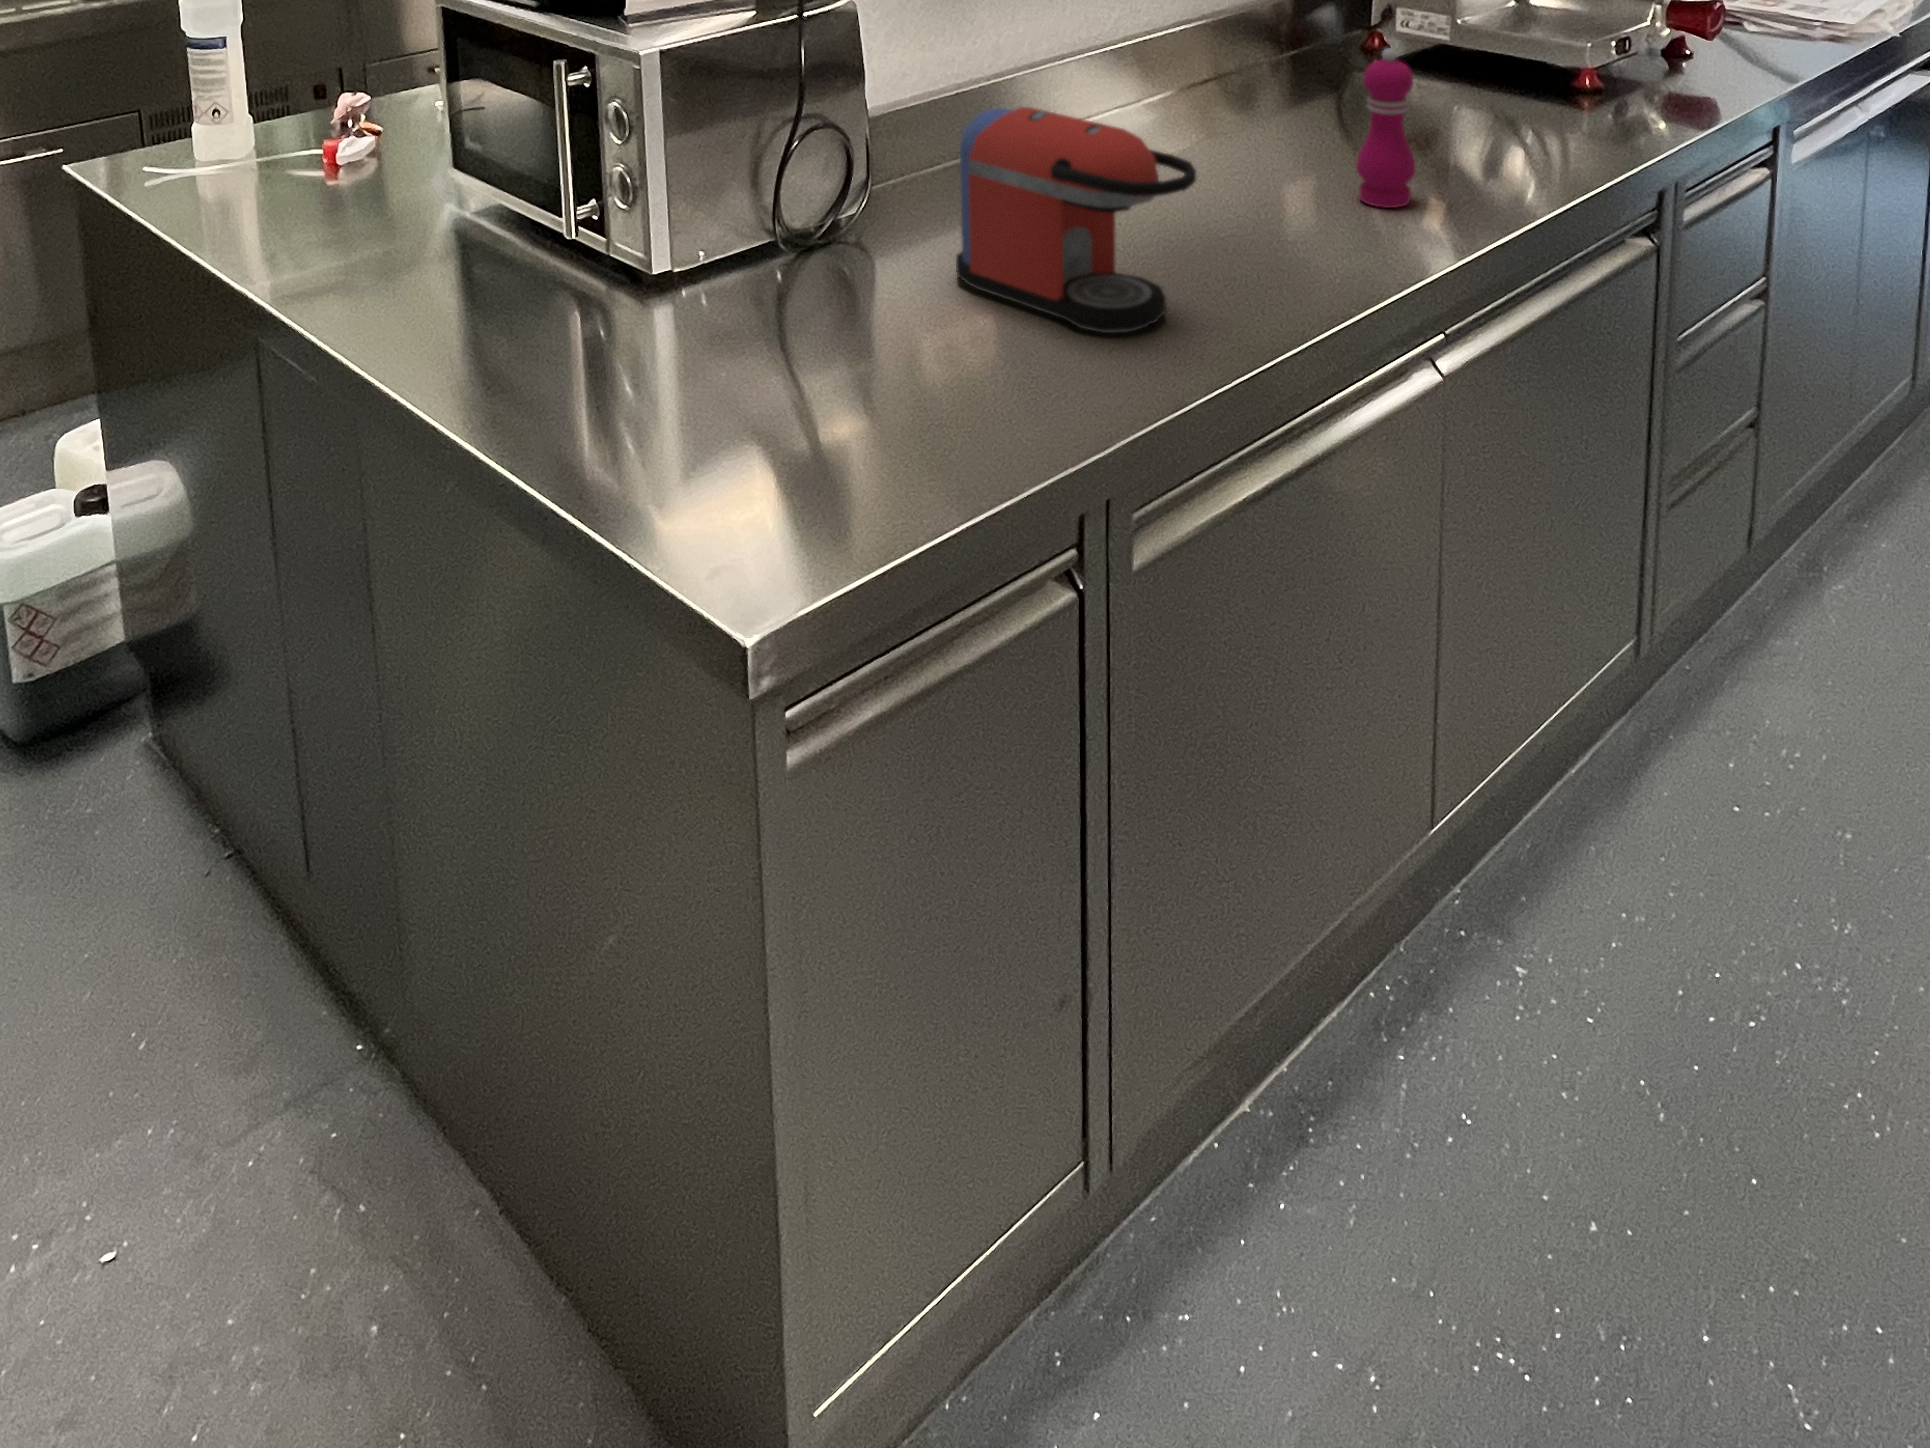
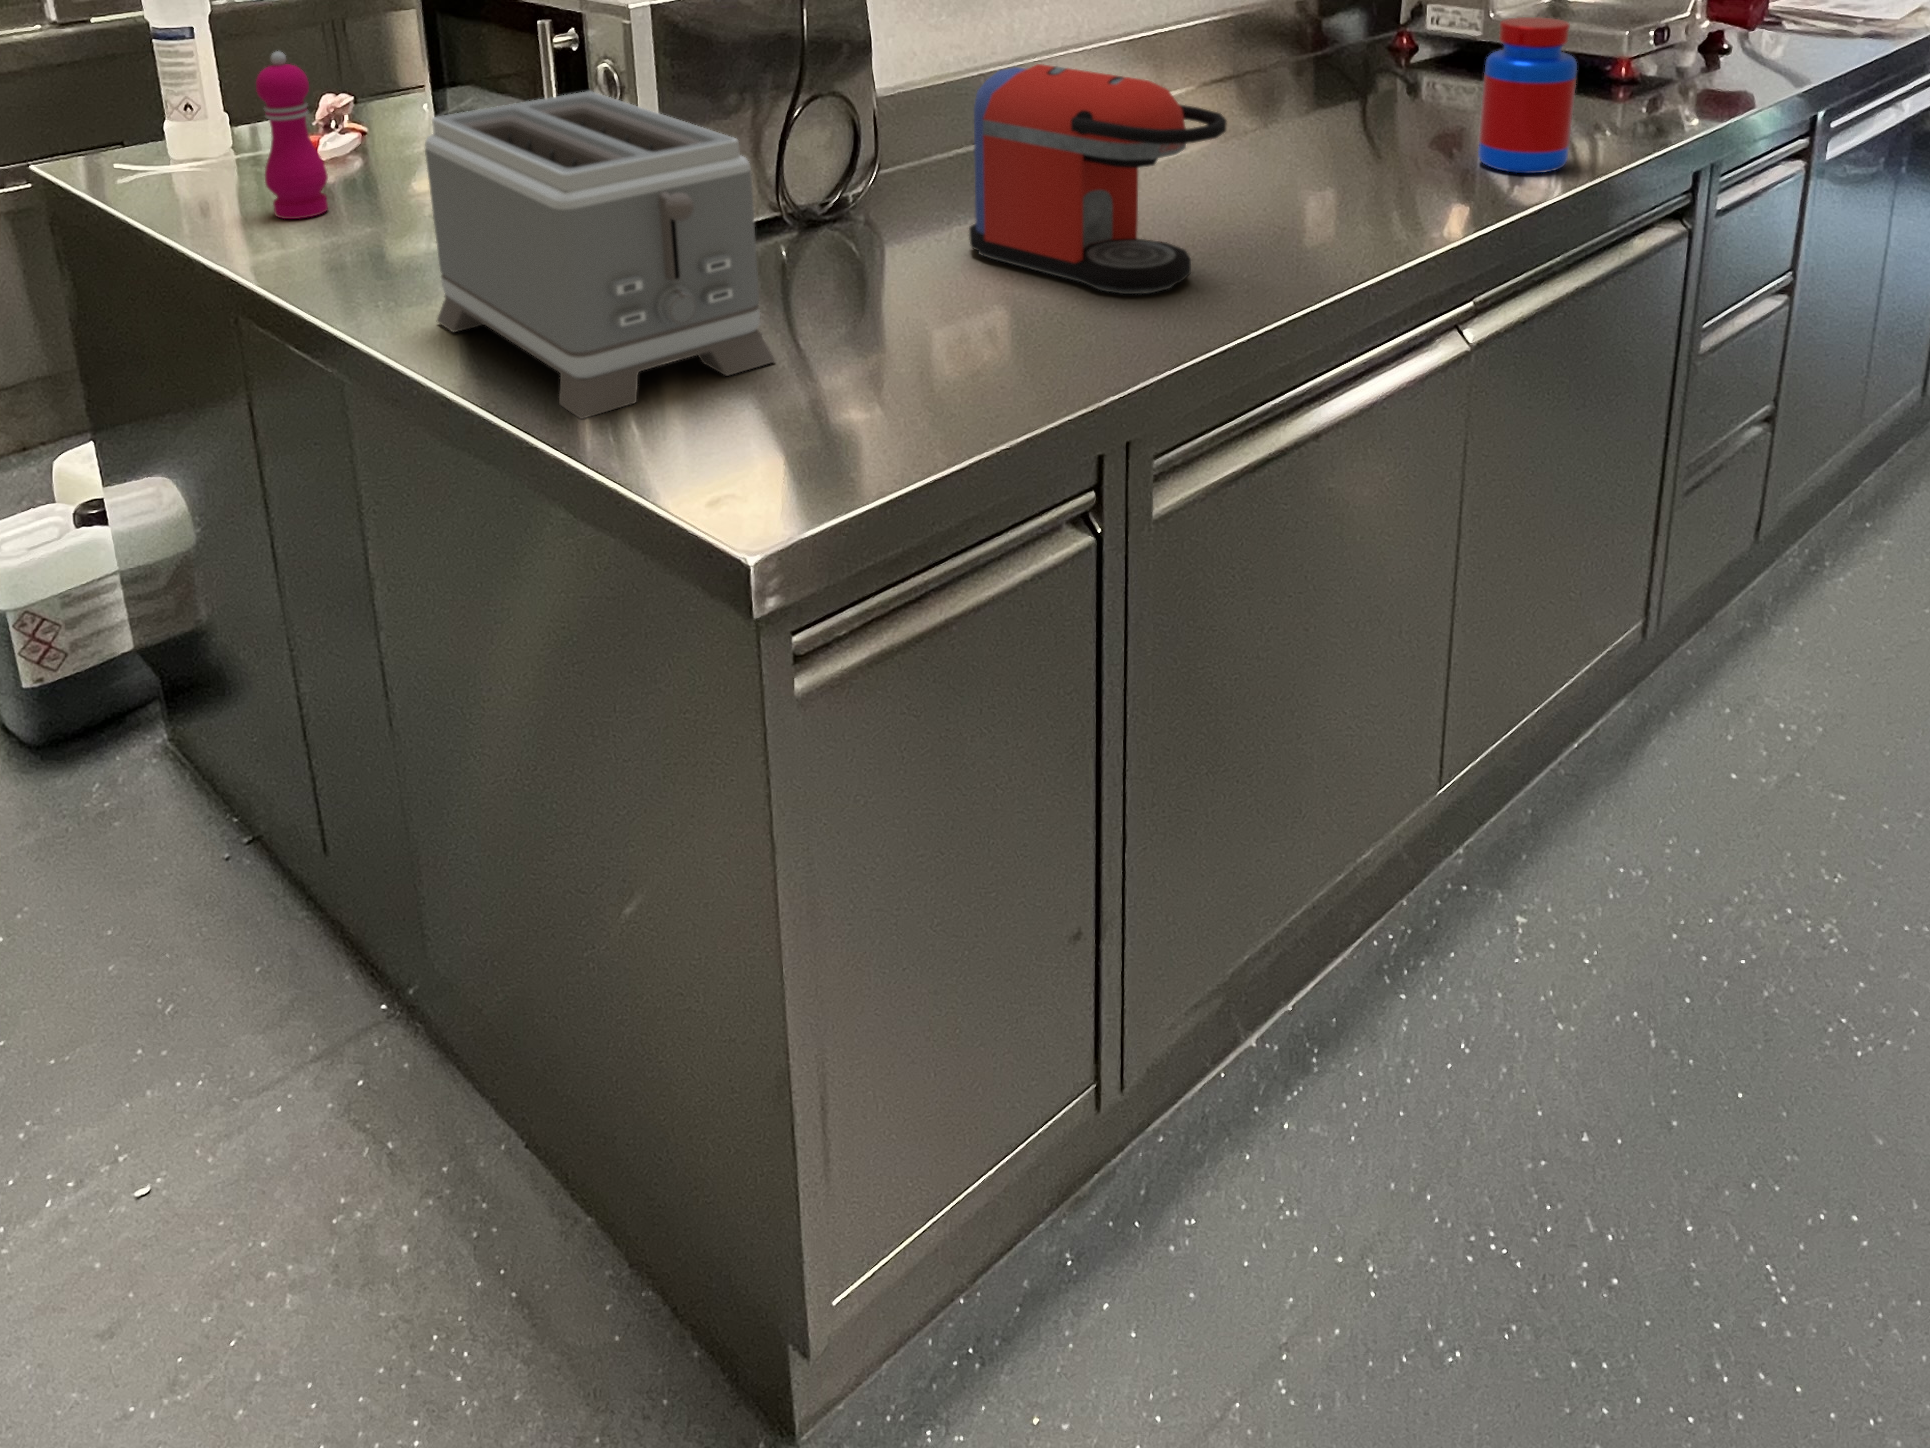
jar: none [1445,44,1535,195] -> present [1478,17,1577,173]
pepper mill: present [1356,48,1416,208] -> present [256,51,328,219]
toaster: none [450,134,773,470] -> present [425,91,775,419]

